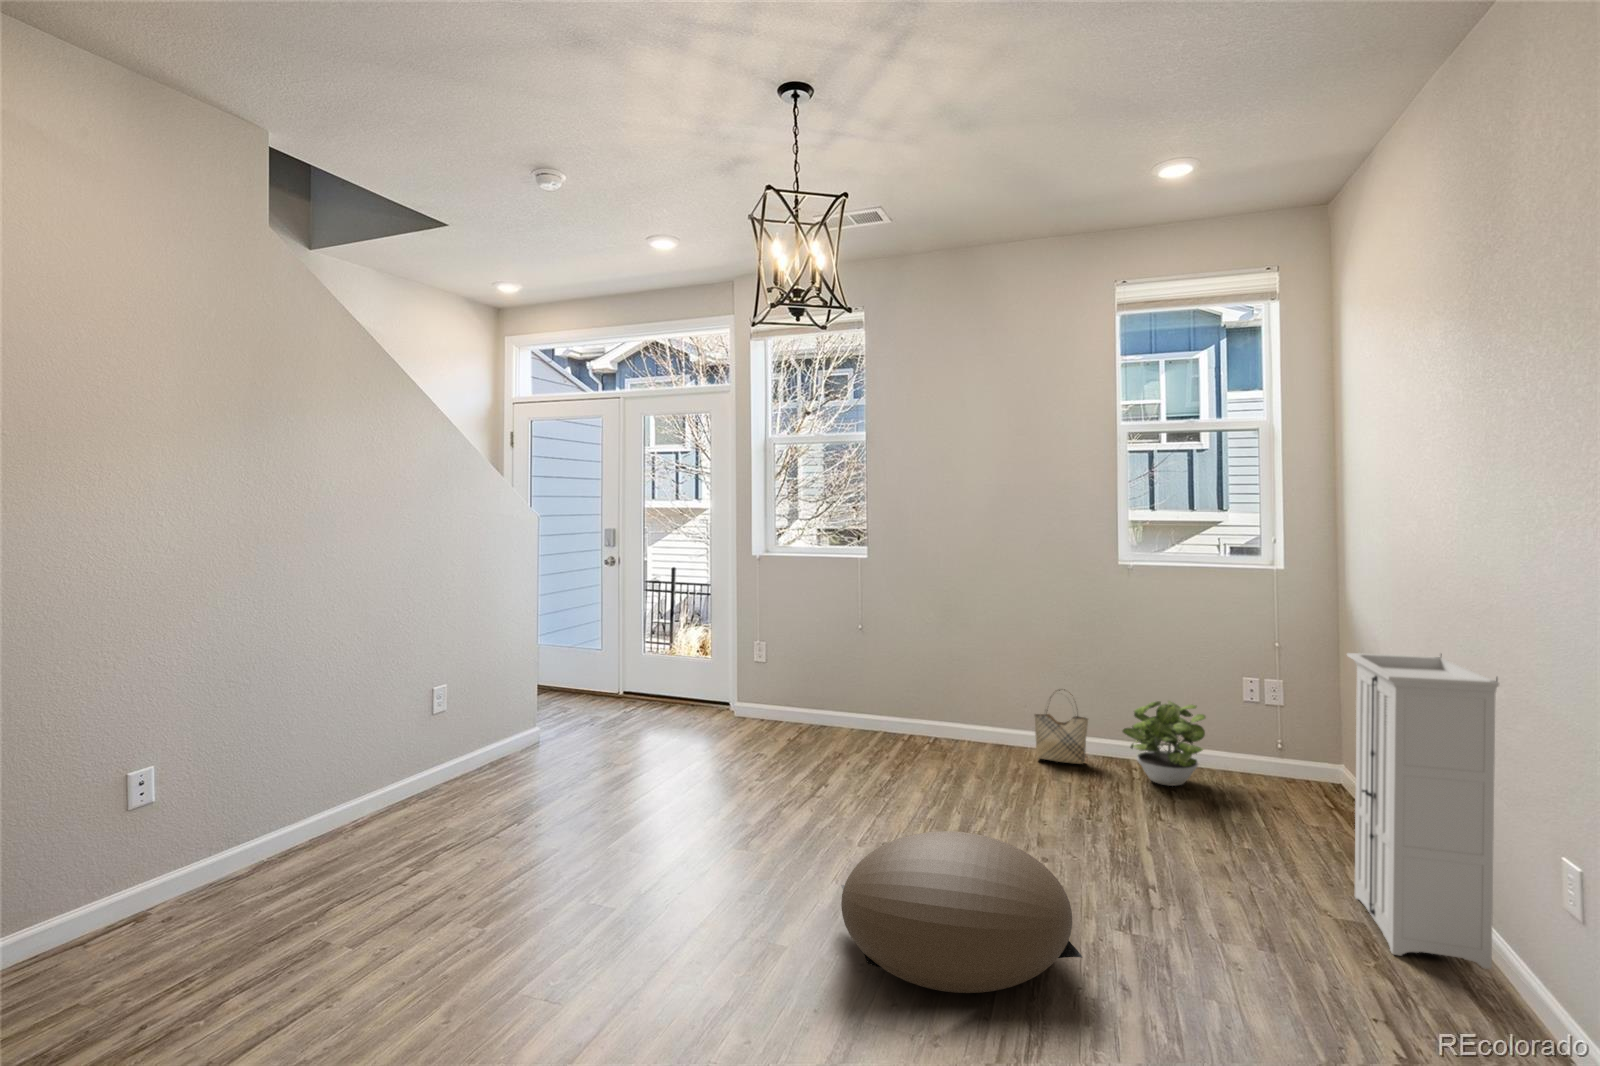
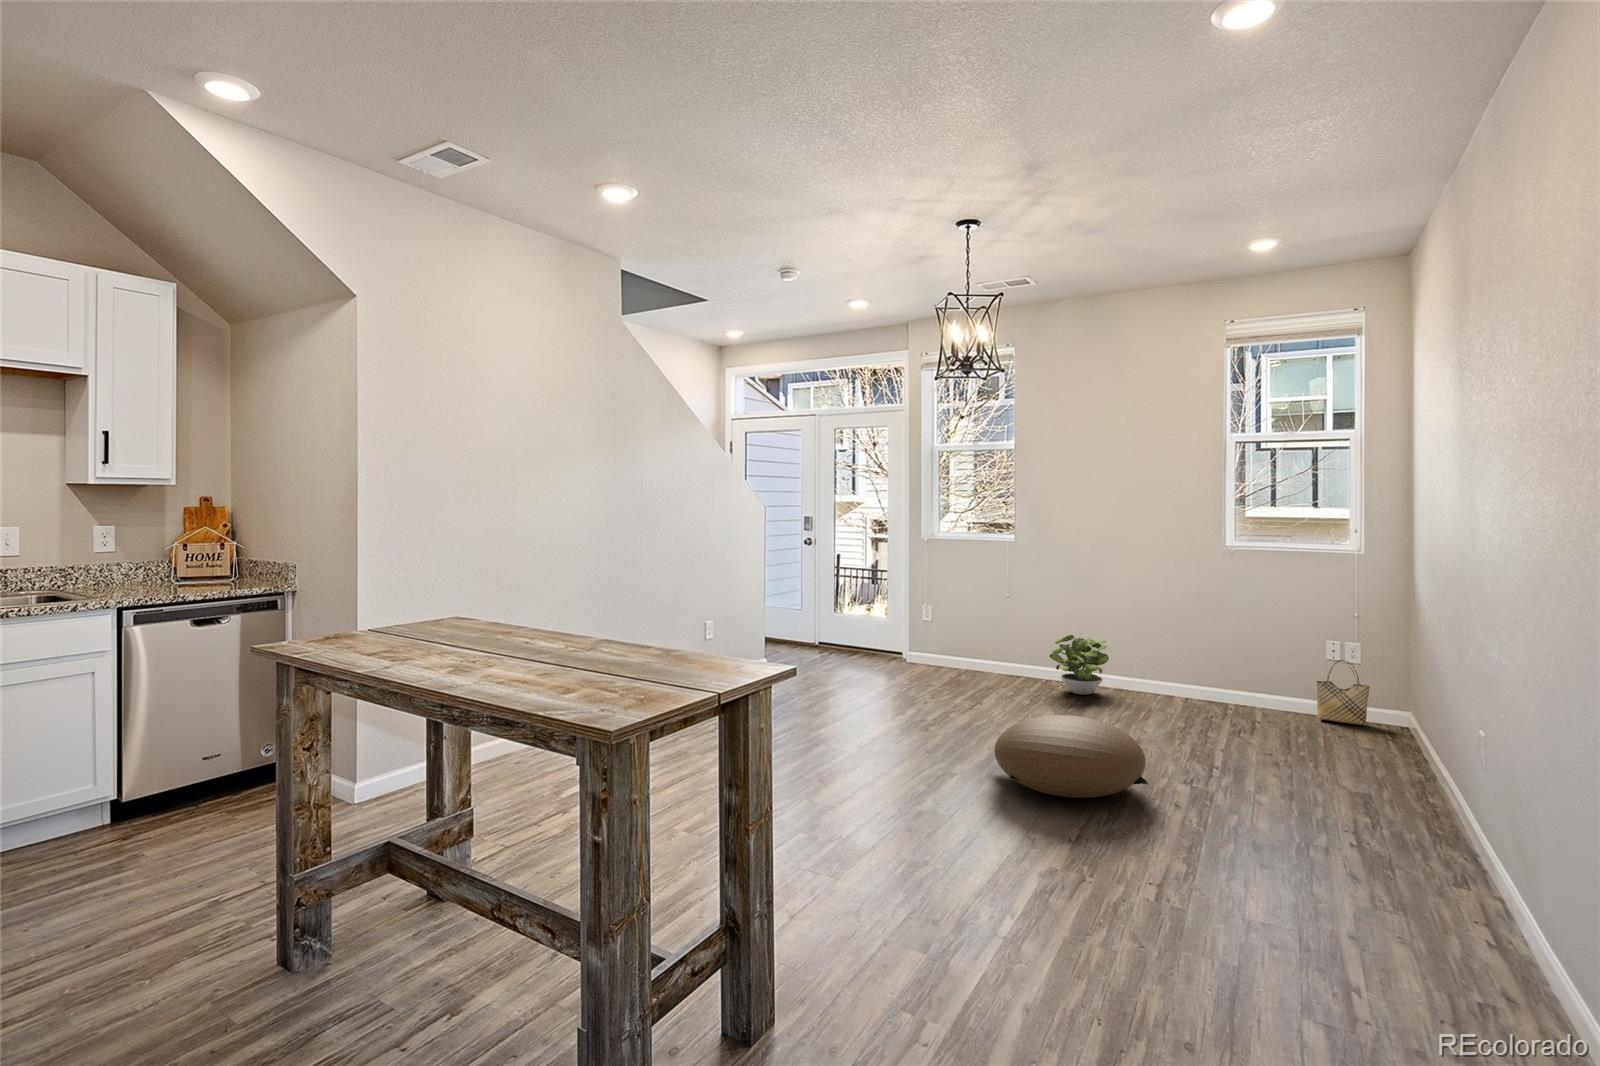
storage cabinet: present [1347,653,1499,969] -> none [1366,607,1452,817]
woven basket: present [1034,689,1088,764] -> present [1316,660,1370,725]
potted plant: present [1123,701,1205,786] -> present [1049,635,1109,695]

